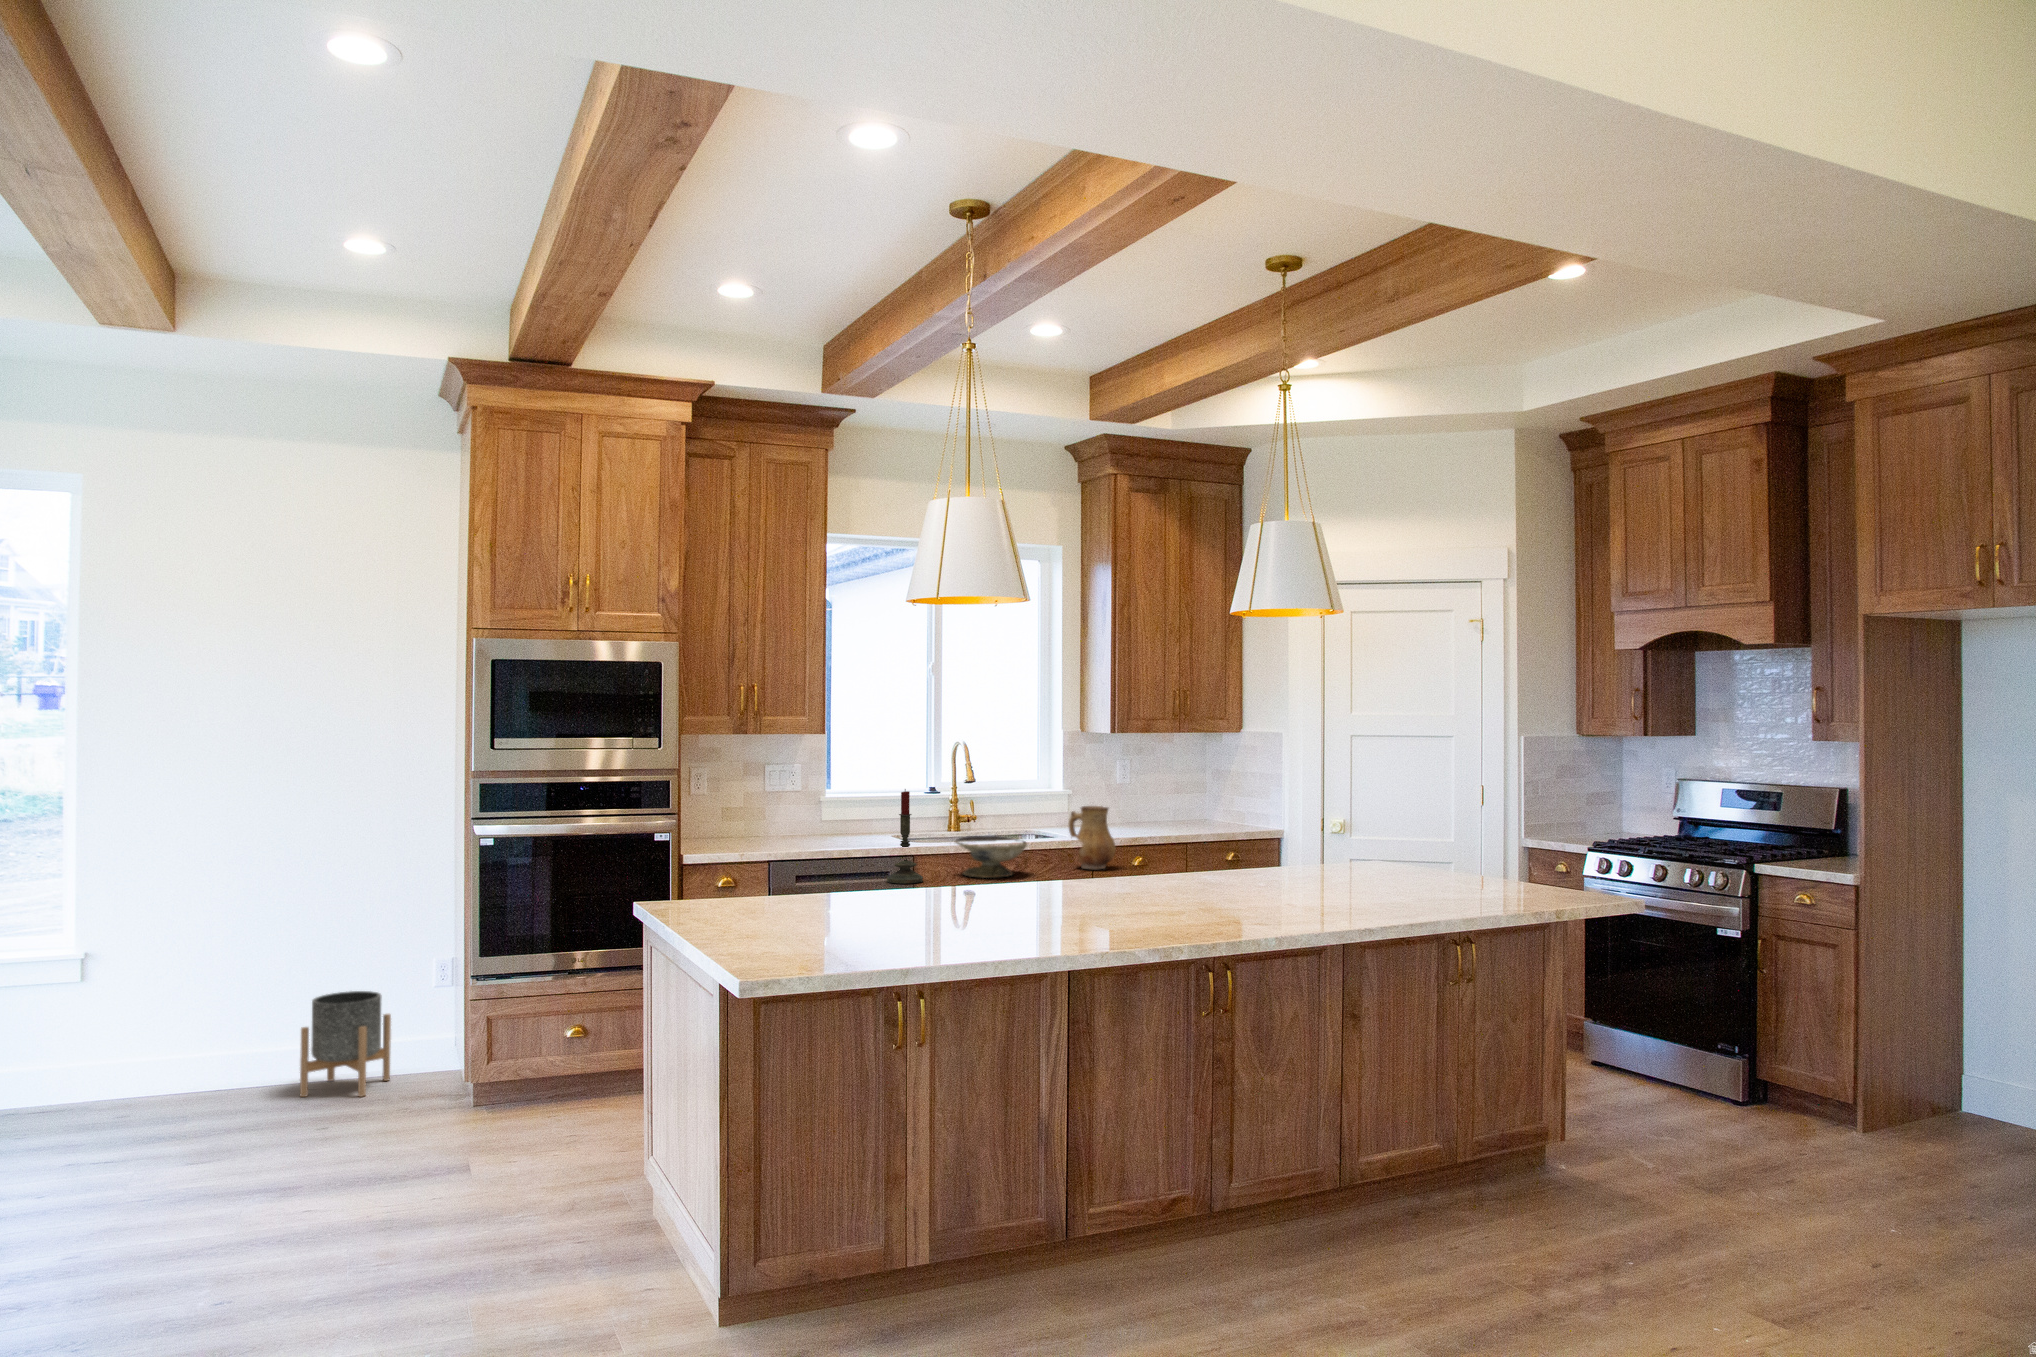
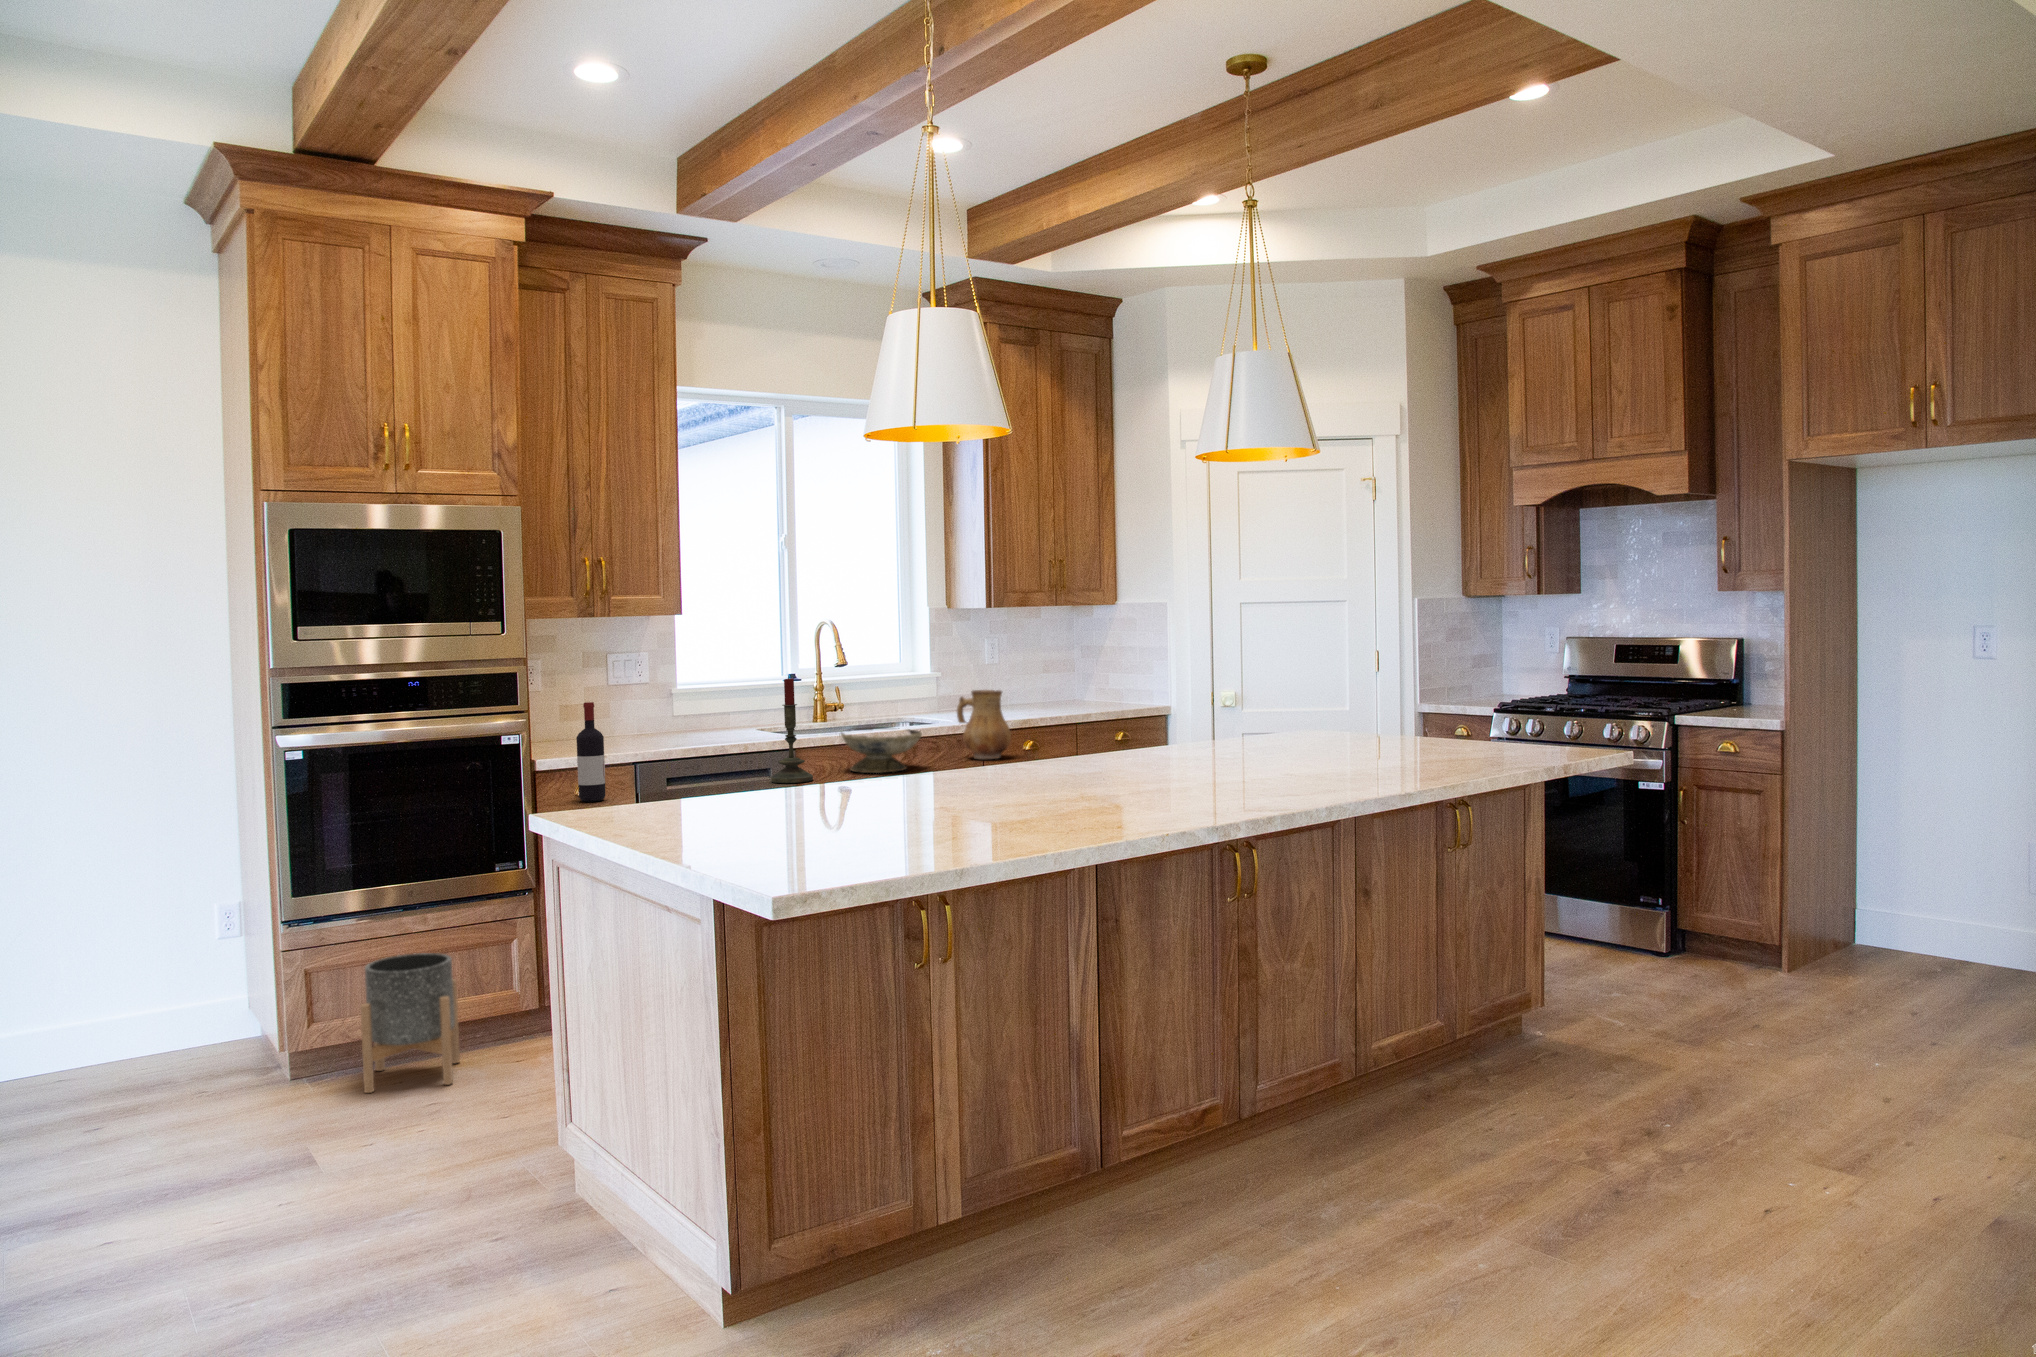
wine bottle: none [716,807,739,892] -> present [576,702,605,802]
planter: present [300,991,391,1097] -> present [360,953,460,1093]

